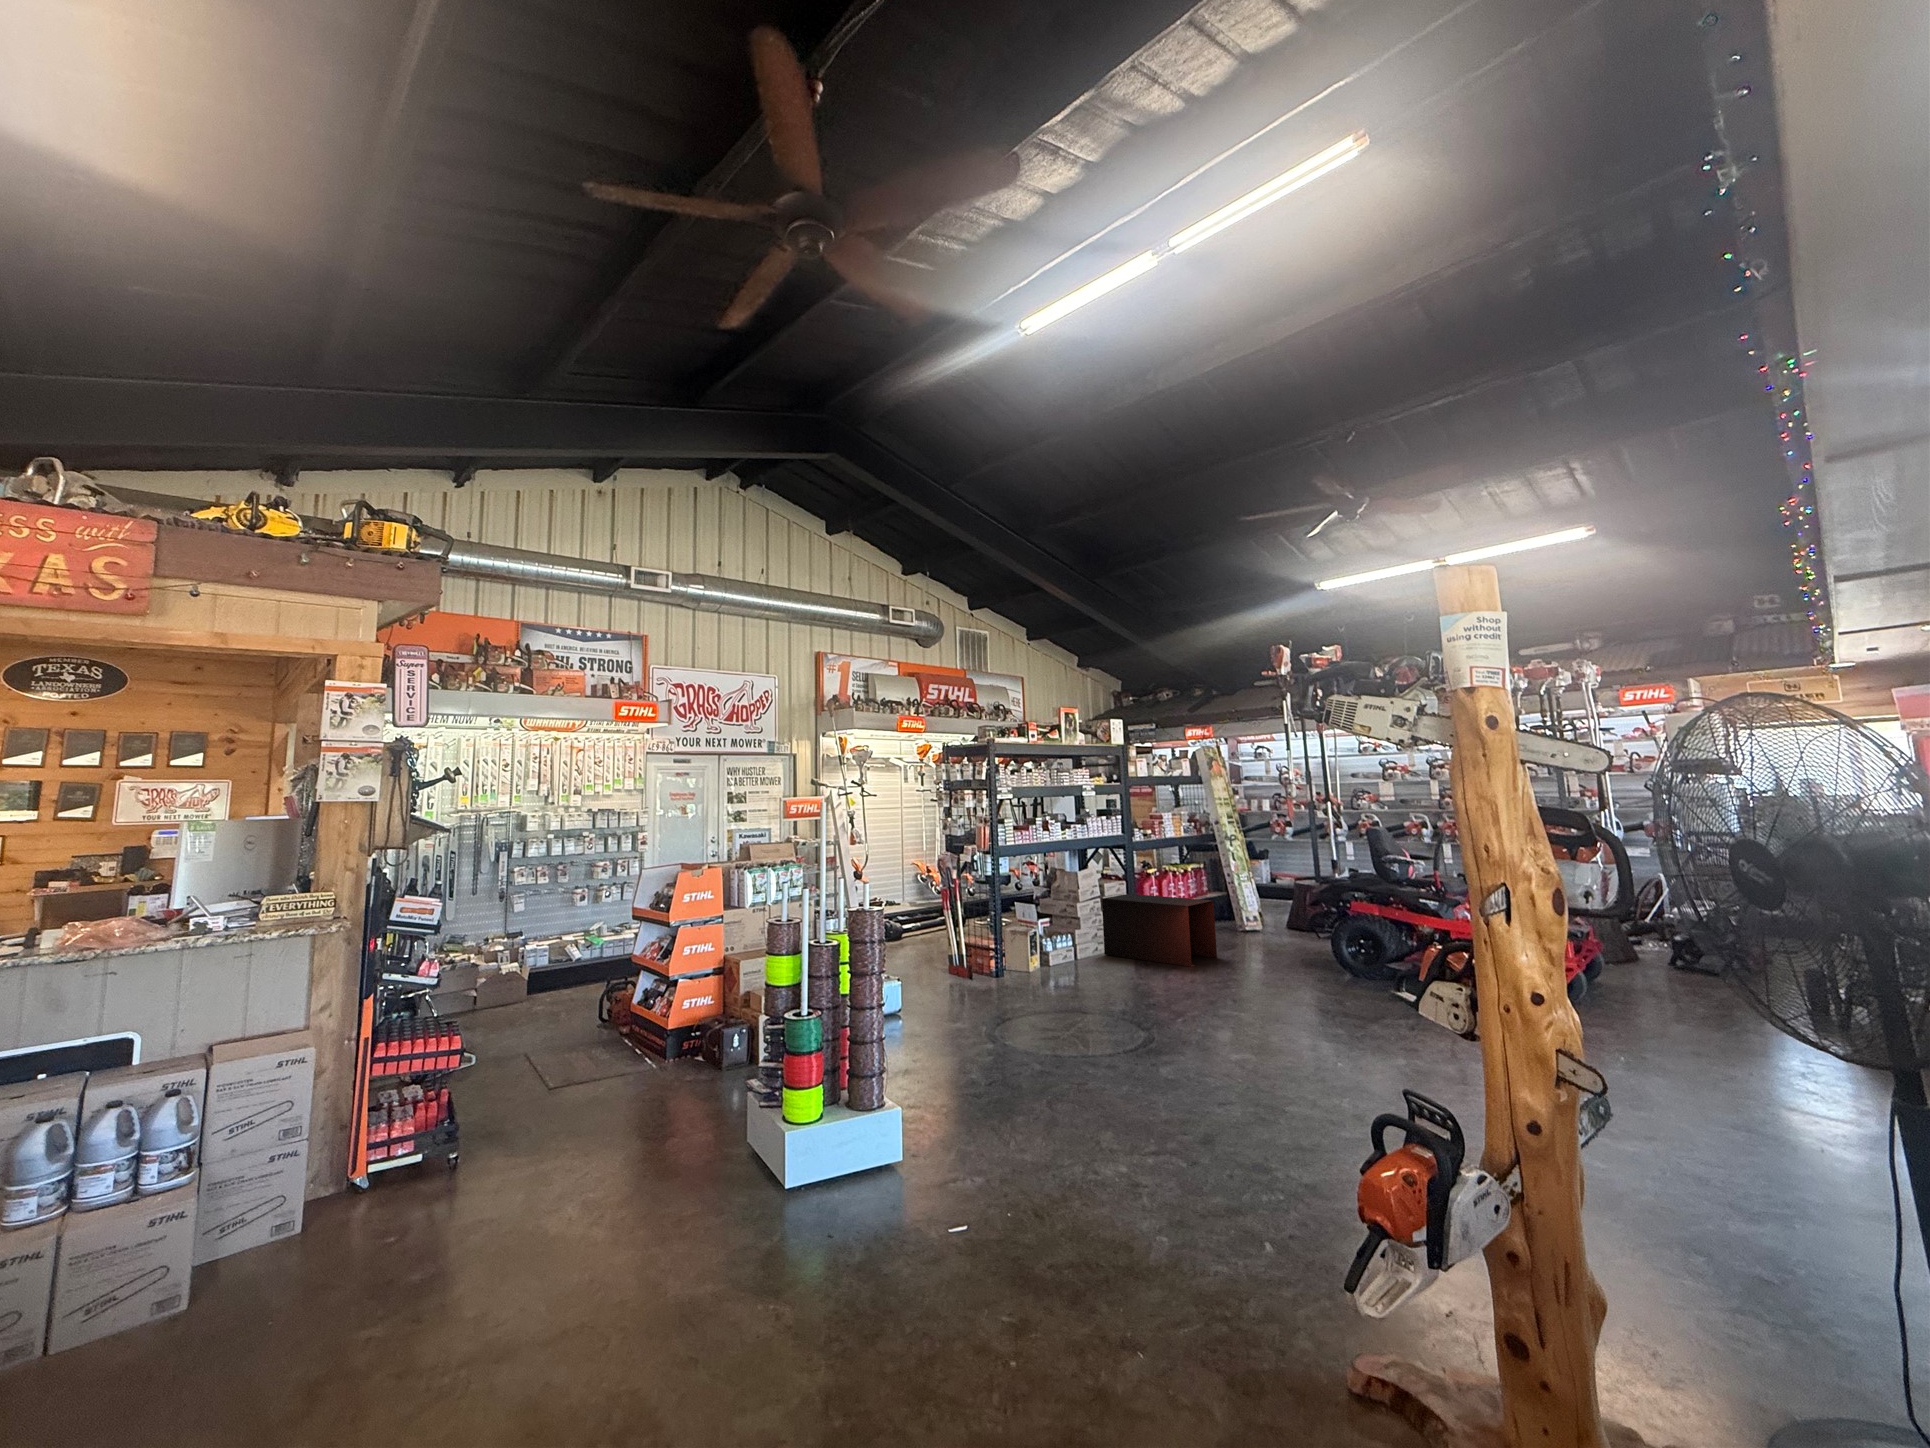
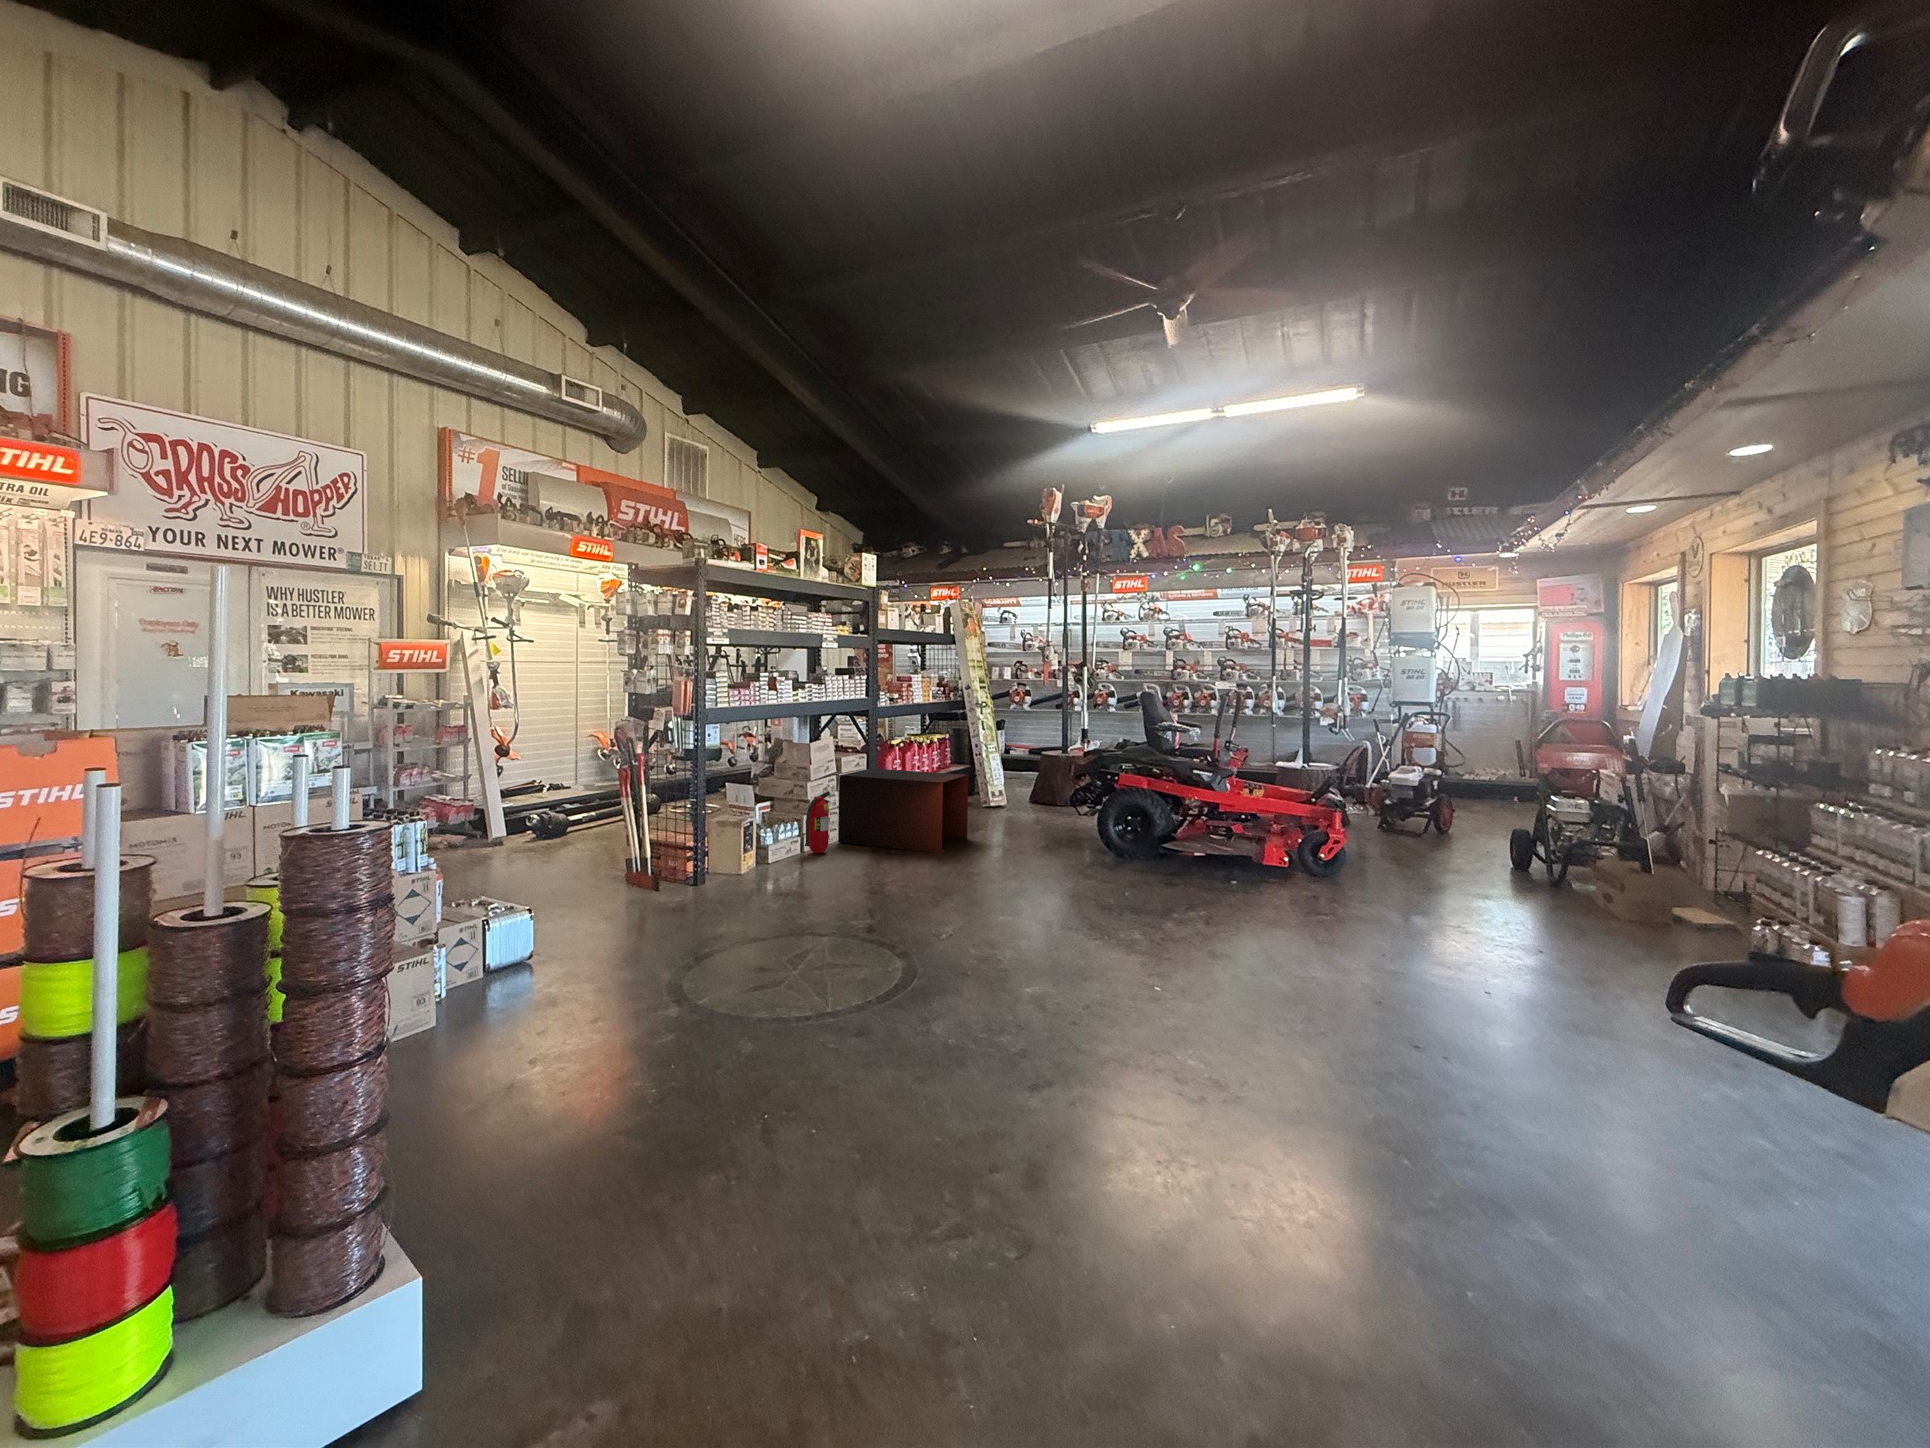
fire extinguisher: none [1077,911,1096,961] -> present [805,791,830,853]

